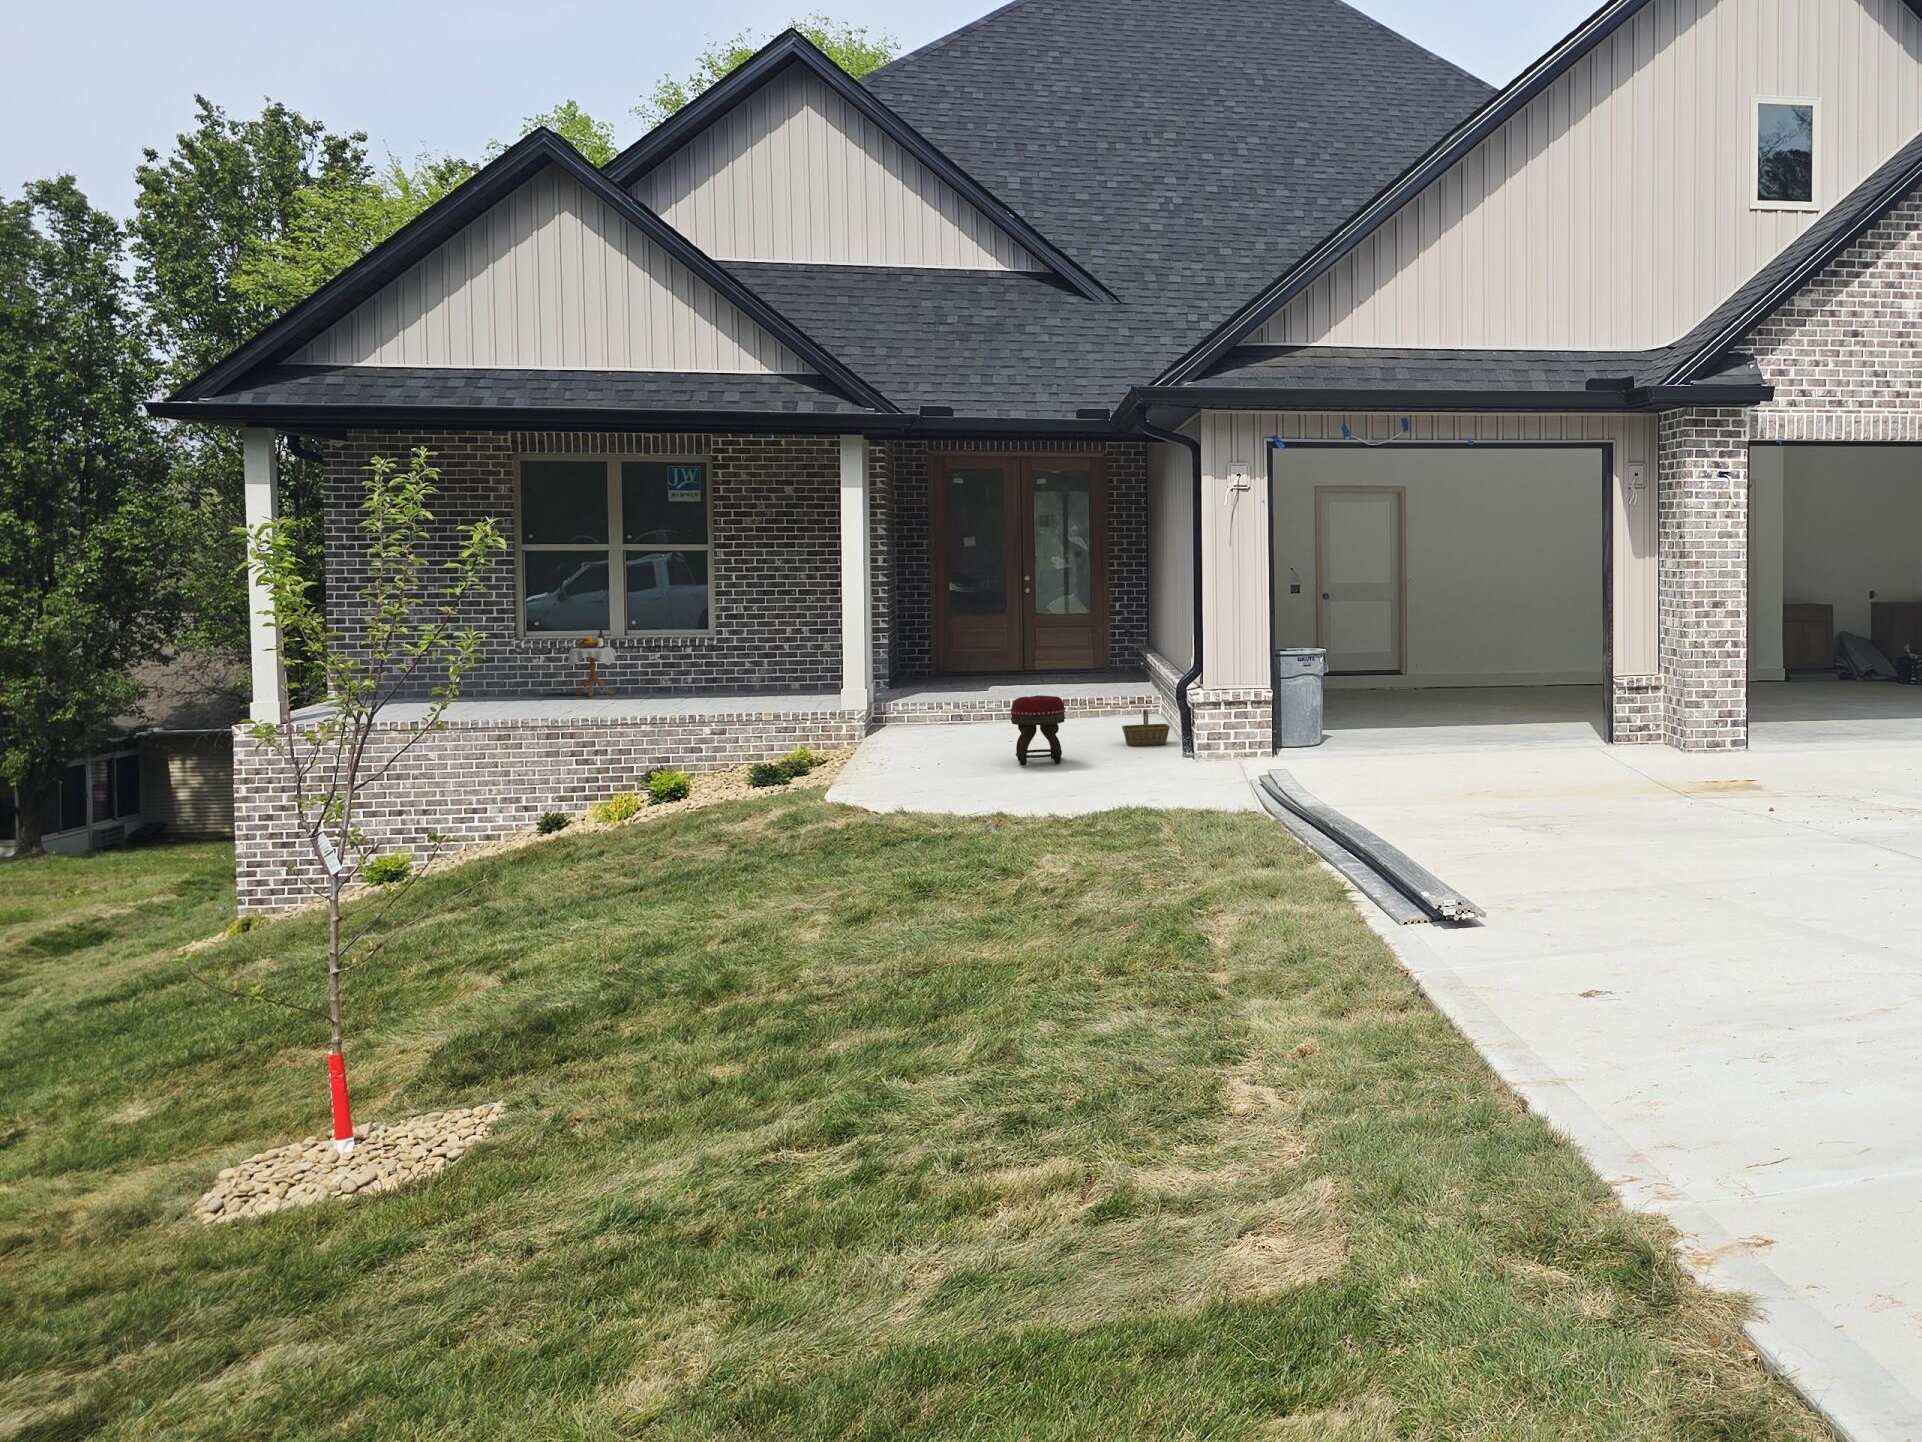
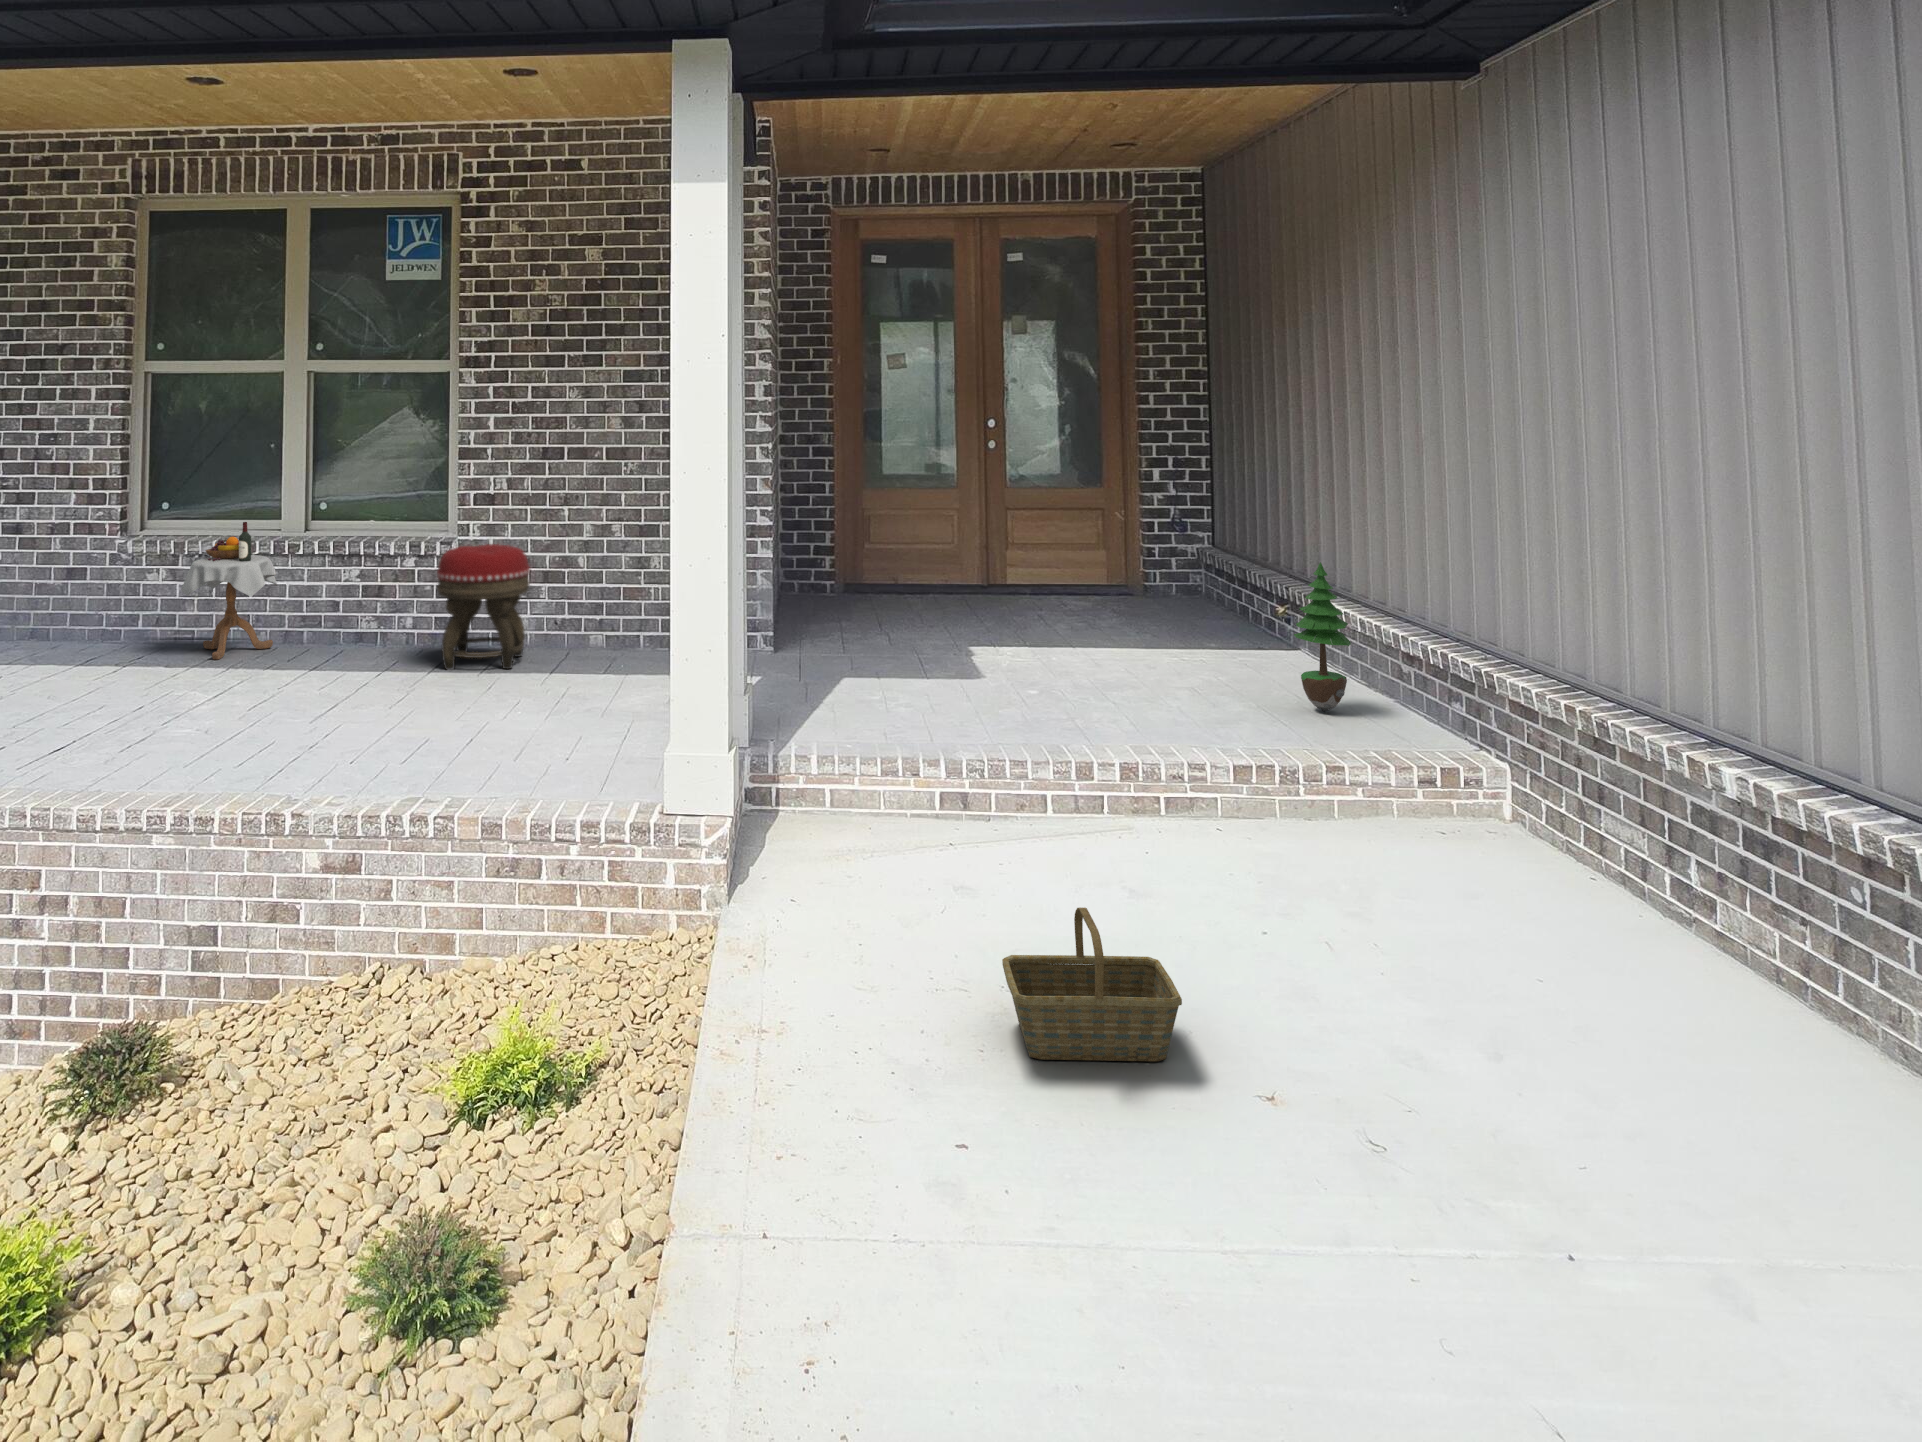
potted tree: none [1110,630,1132,690] -> present [1294,562,1351,712]
footstool: present [1011,695,1065,766] -> present [437,544,530,670]
basket: present [1122,709,1170,746] -> present [1002,908,1182,1061]

